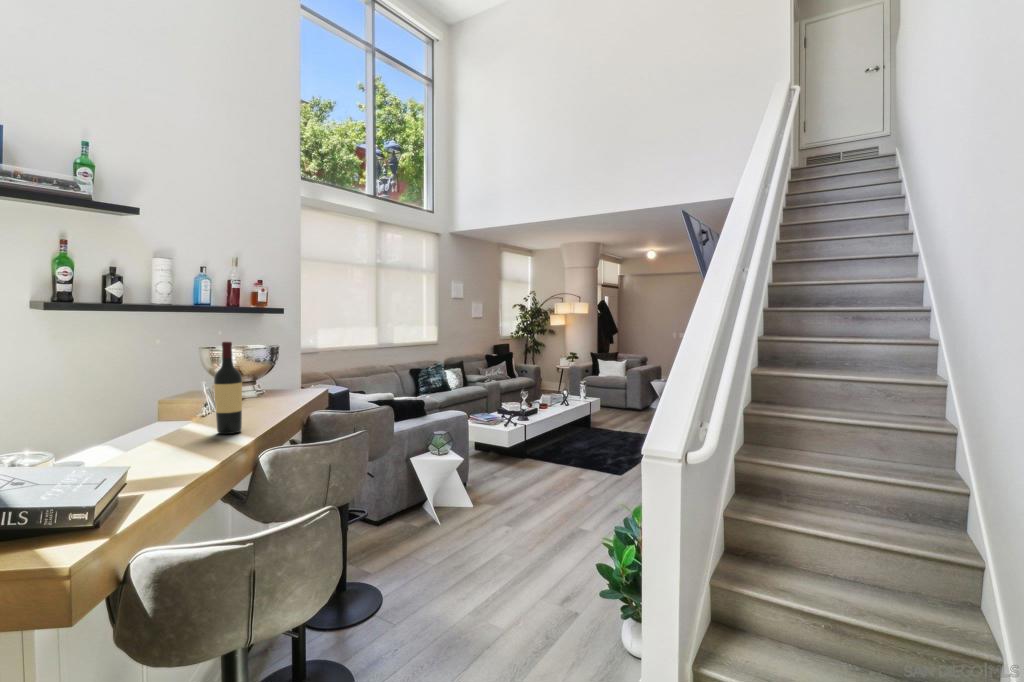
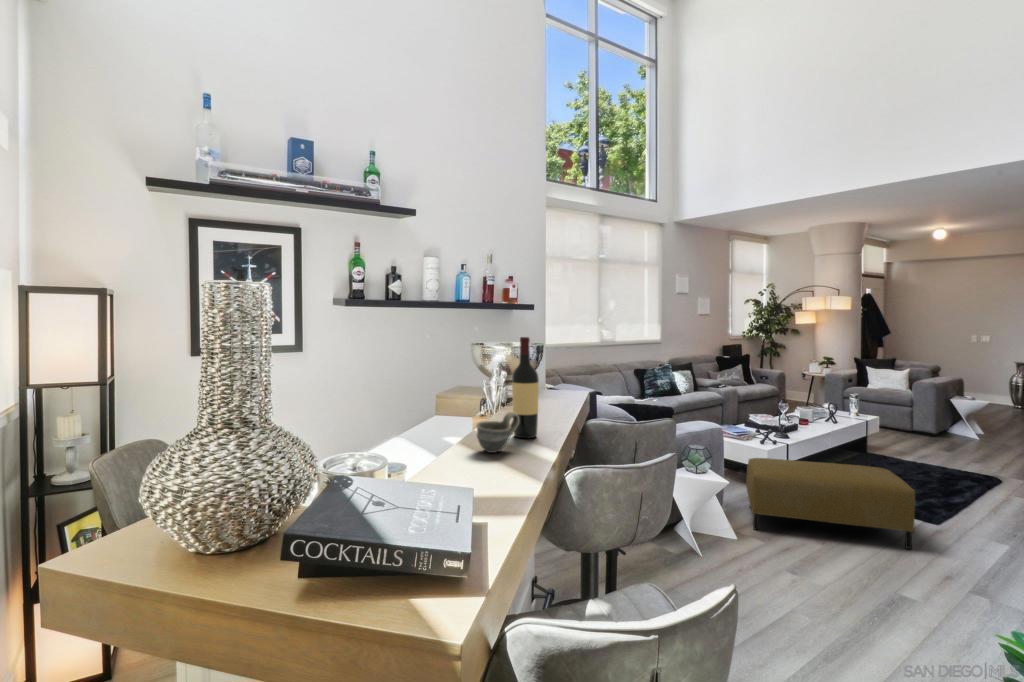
cup: none [165,411,214,449] -> present [476,412,519,453]
ottoman: none [488,438,602,499] -> present [746,458,915,549]

